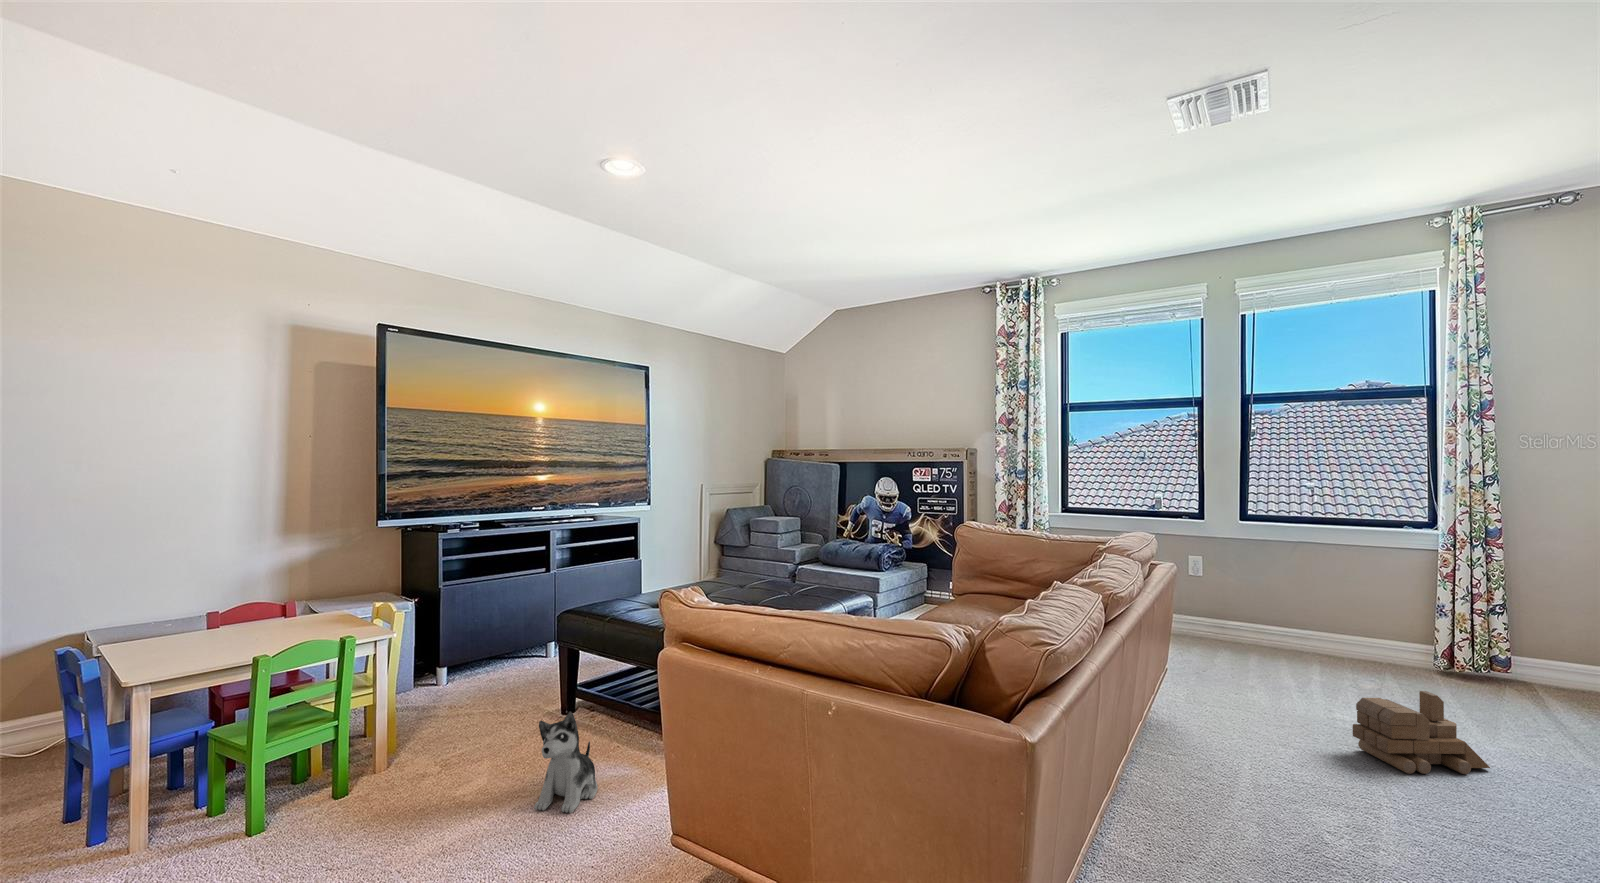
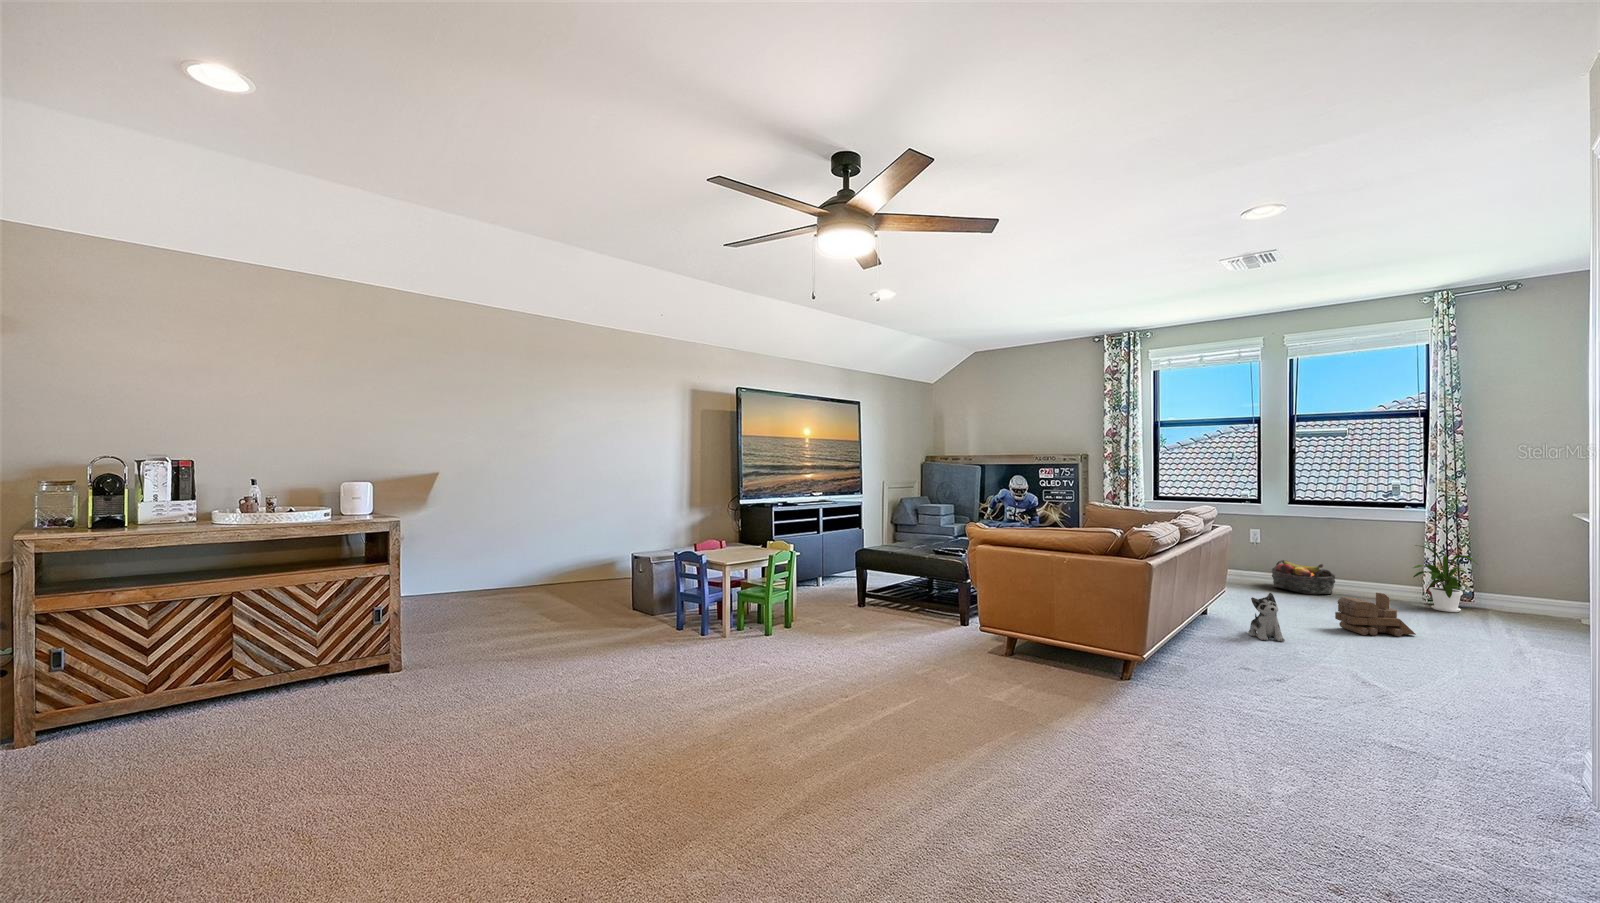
house plant: none [1425,589,1534,695] -> present [1414,546,1477,612]
basket: none [1222,602,1312,659] -> present [1272,560,1335,595]
plush toy: present [534,712,598,813] -> present [1248,593,1285,641]

